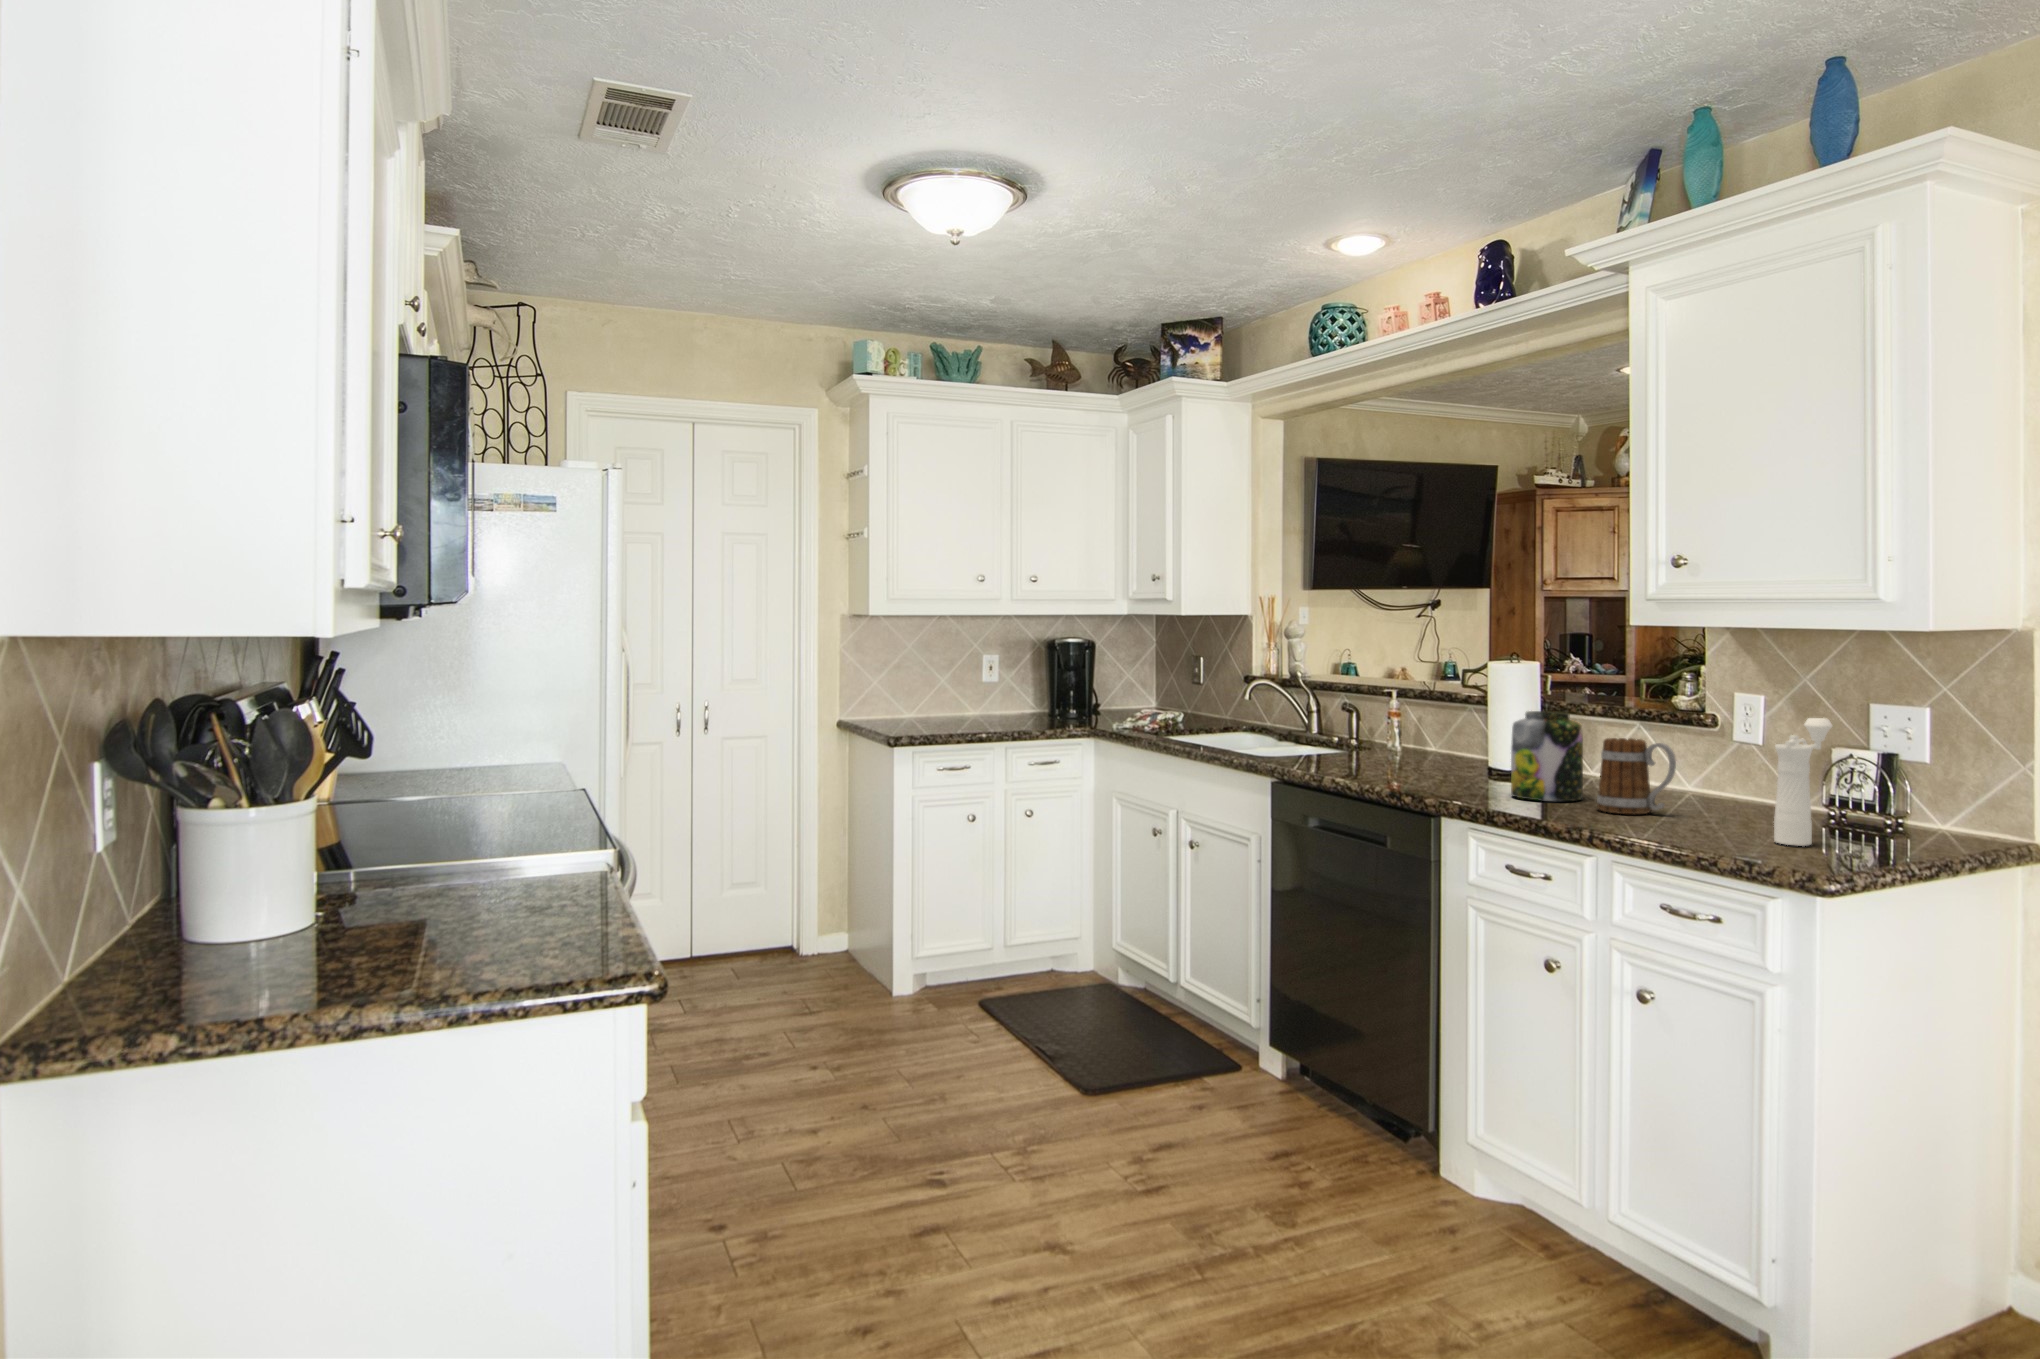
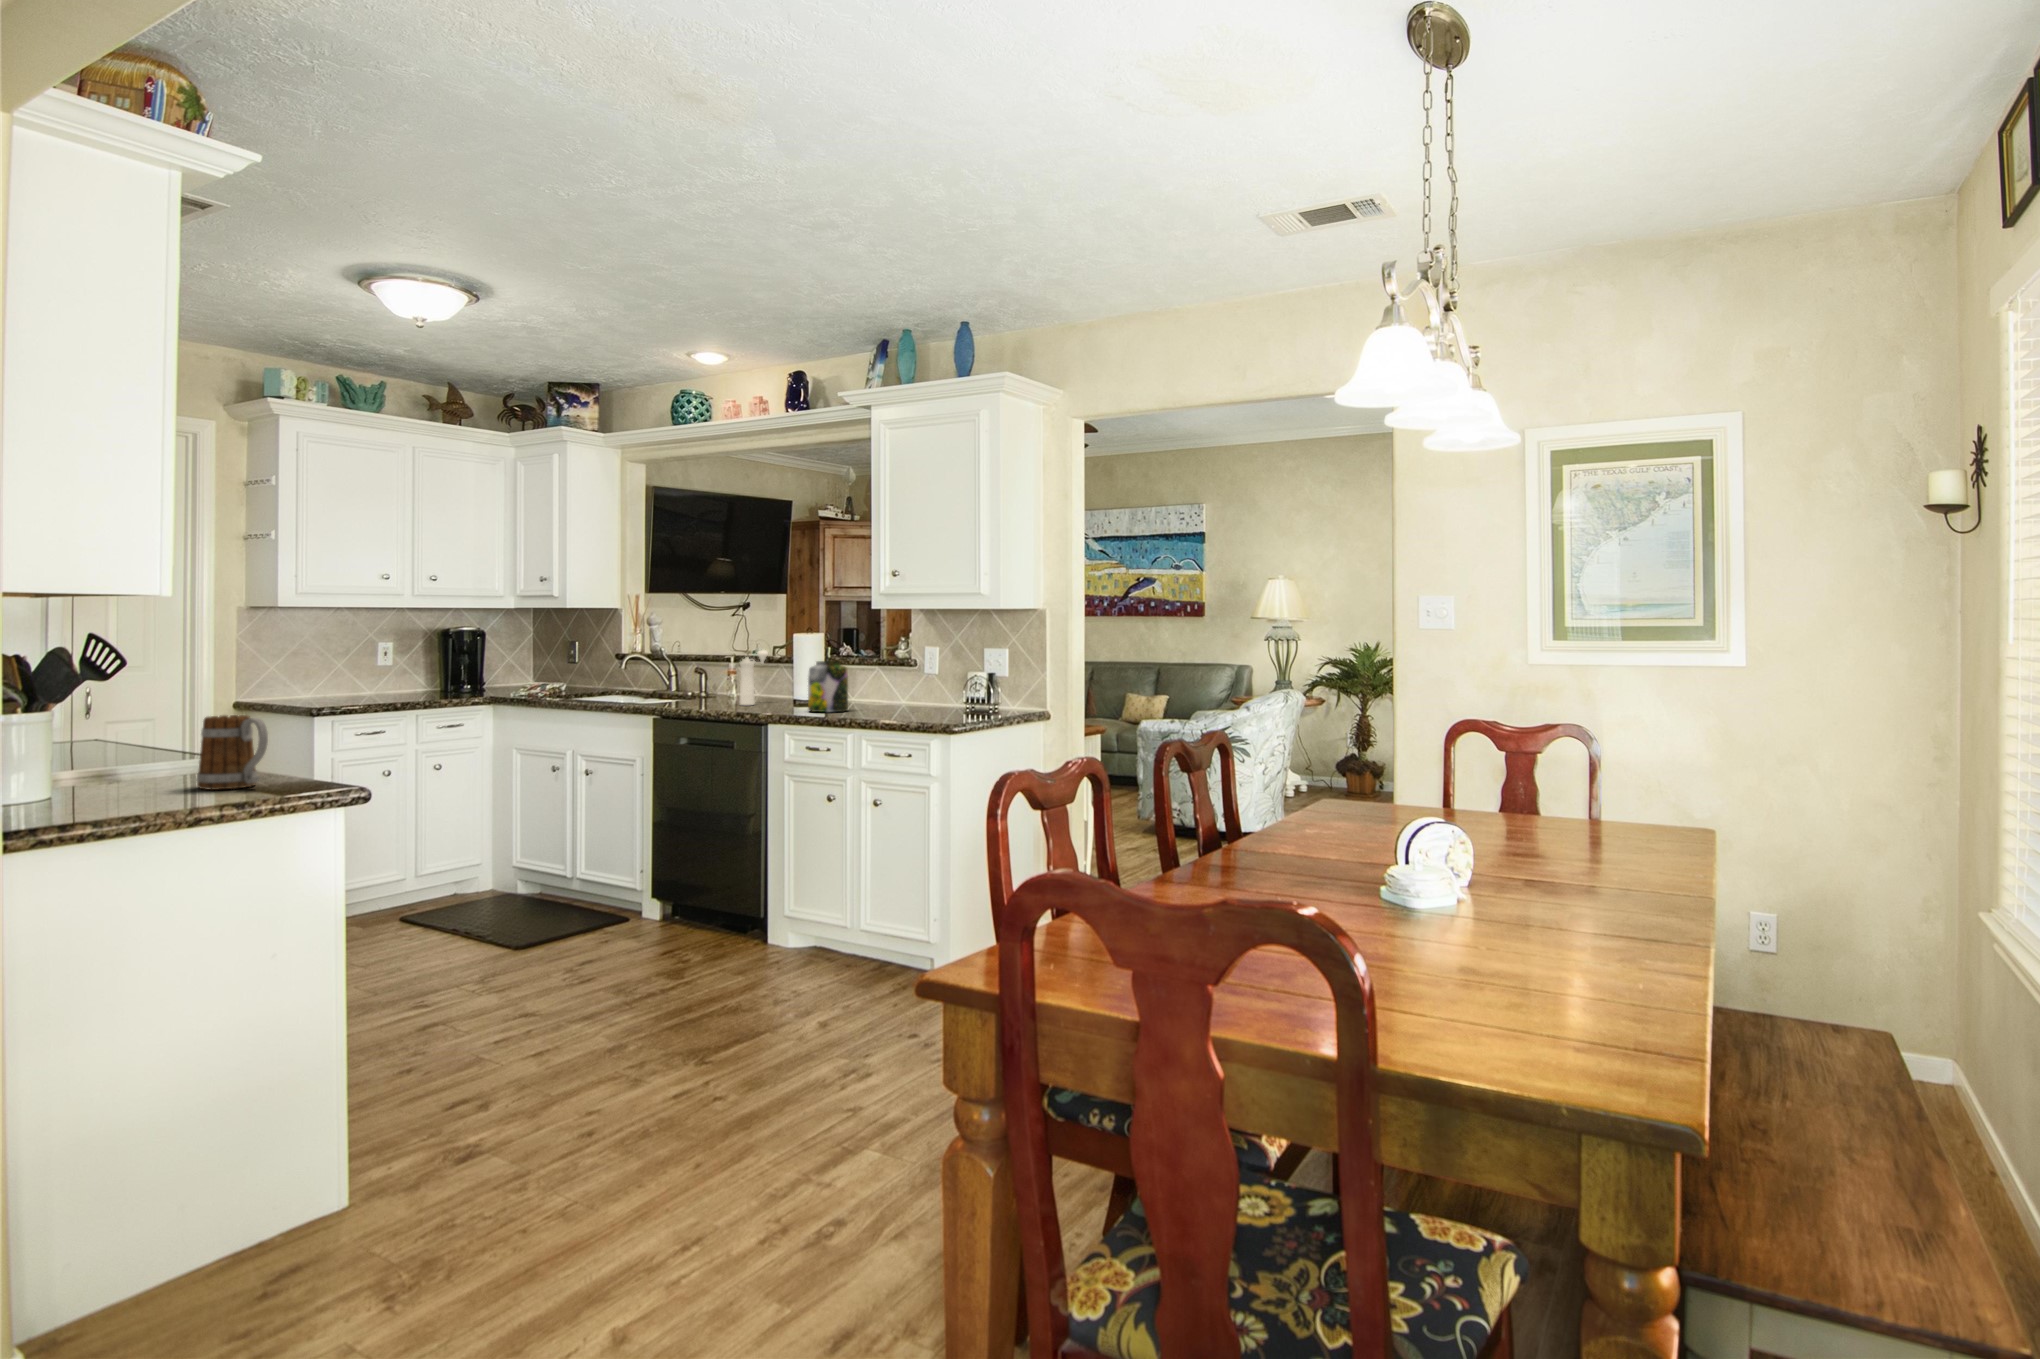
pepper mill: present [1774,718,1832,846] -> present [740,650,768,705]
mug: present [1597,738,1676,814] -> present [197,715,268,790]

